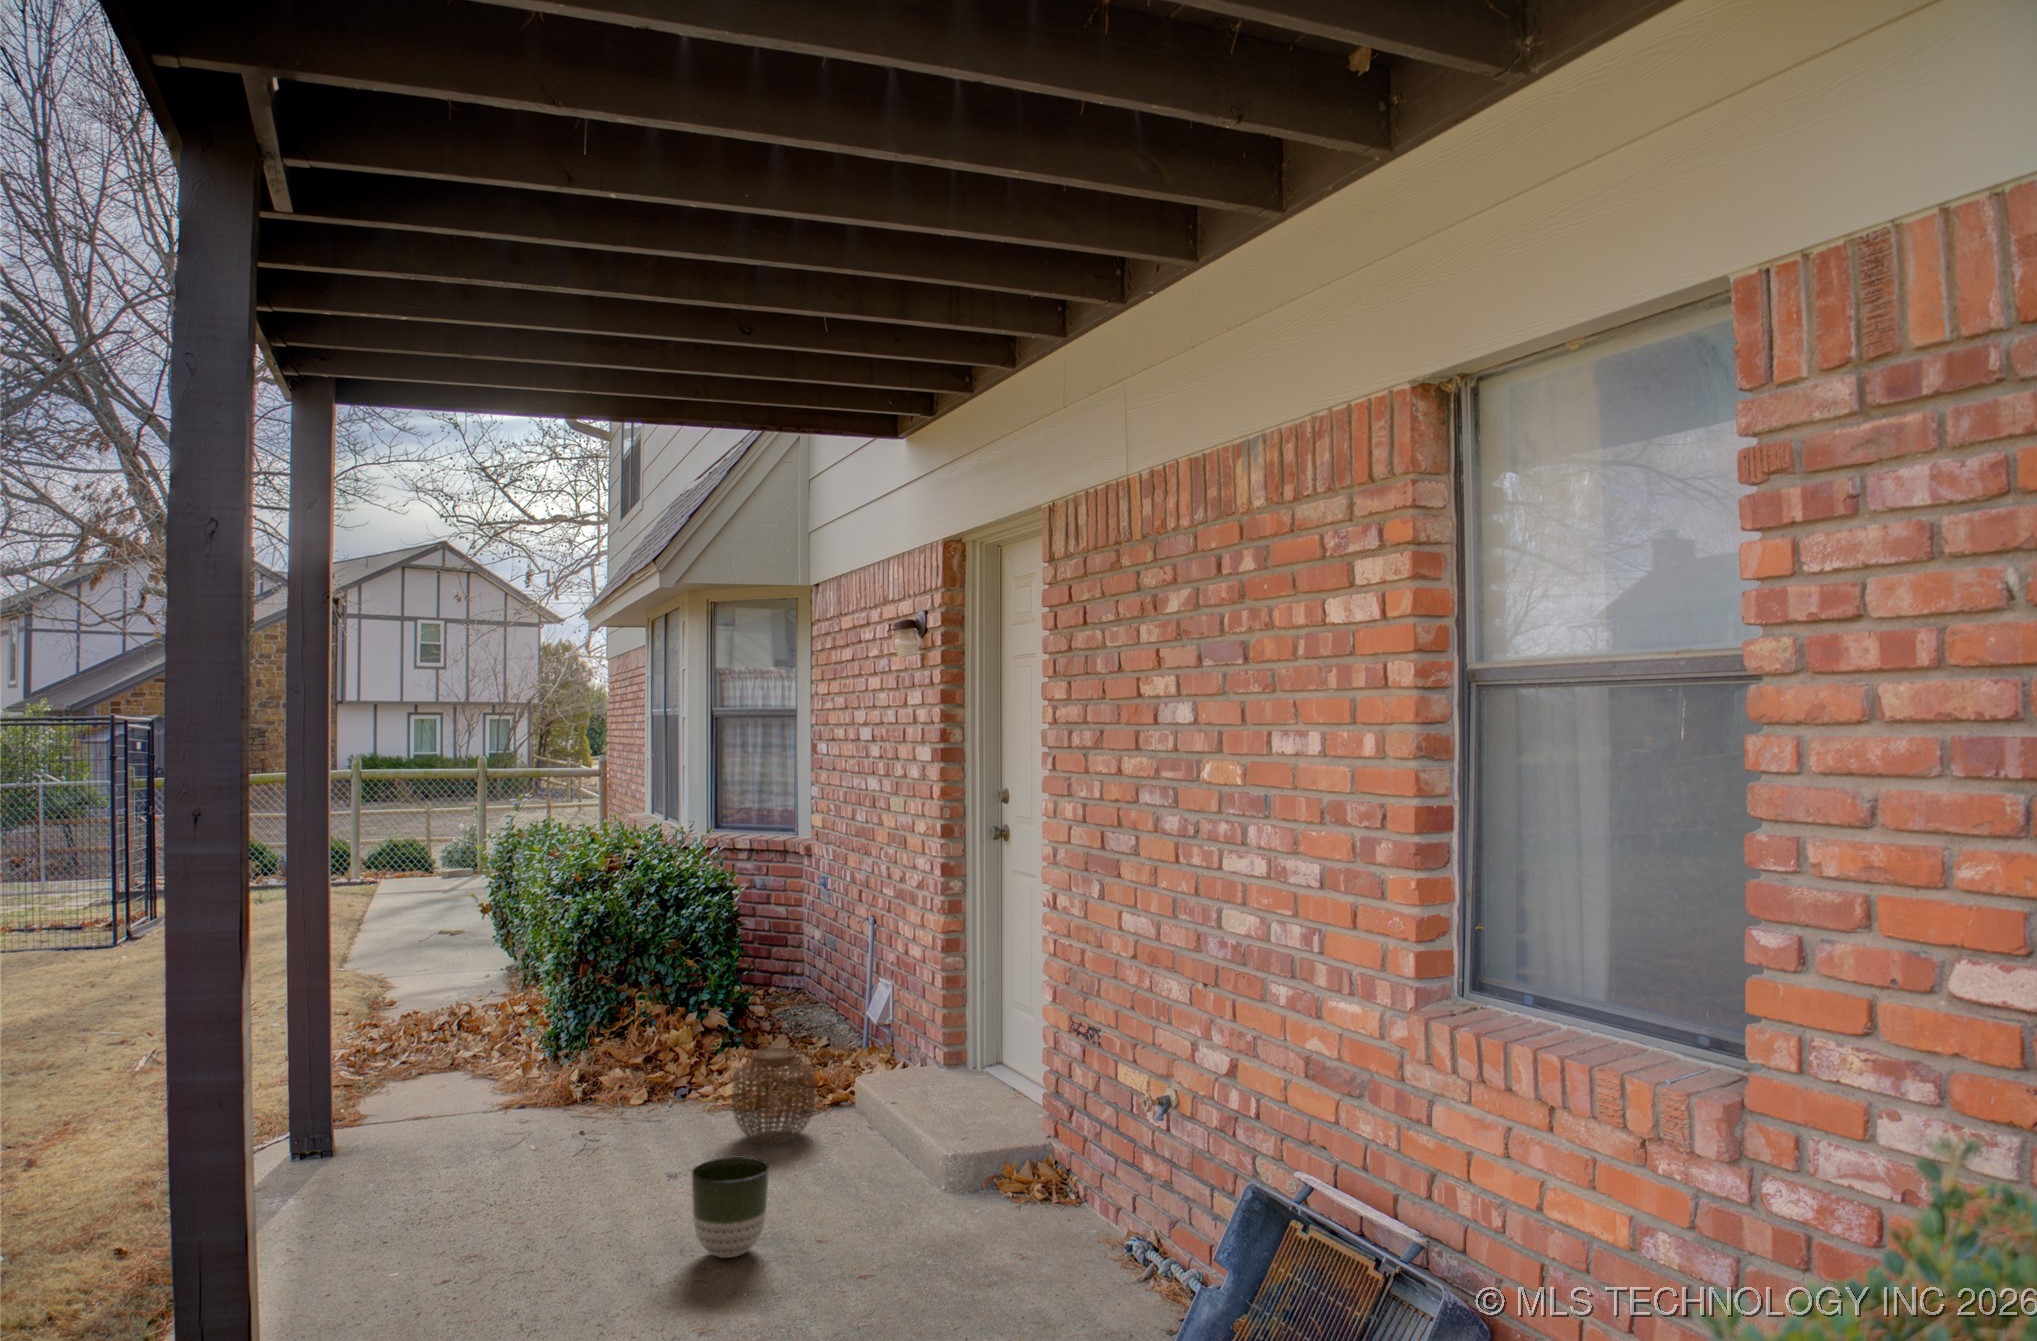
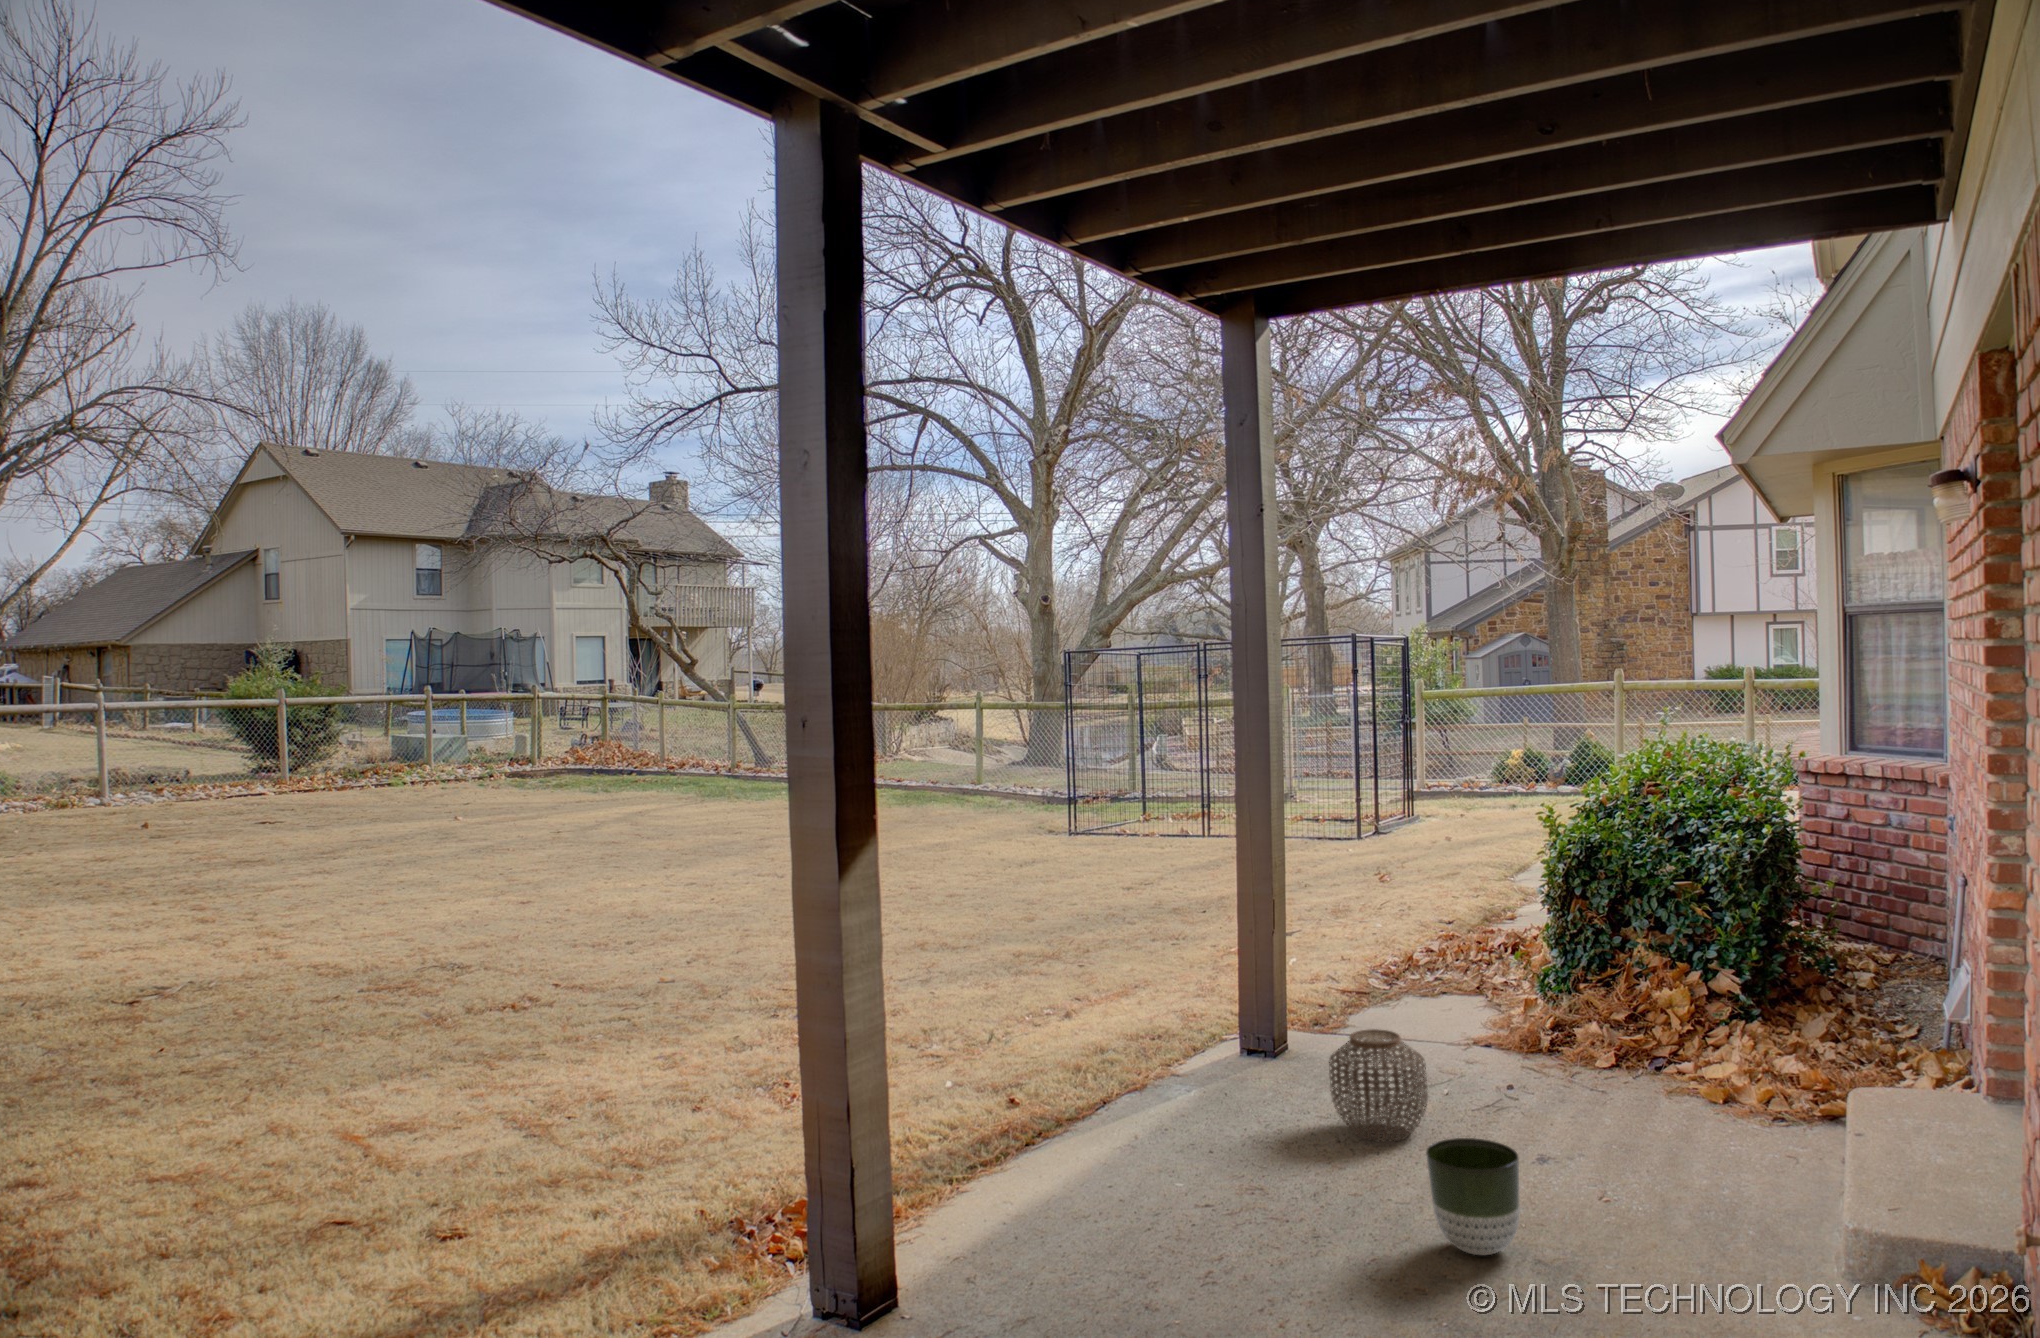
woven basket: present [733,1048,815,1144] -> present [1329,1029,1427,1142]

